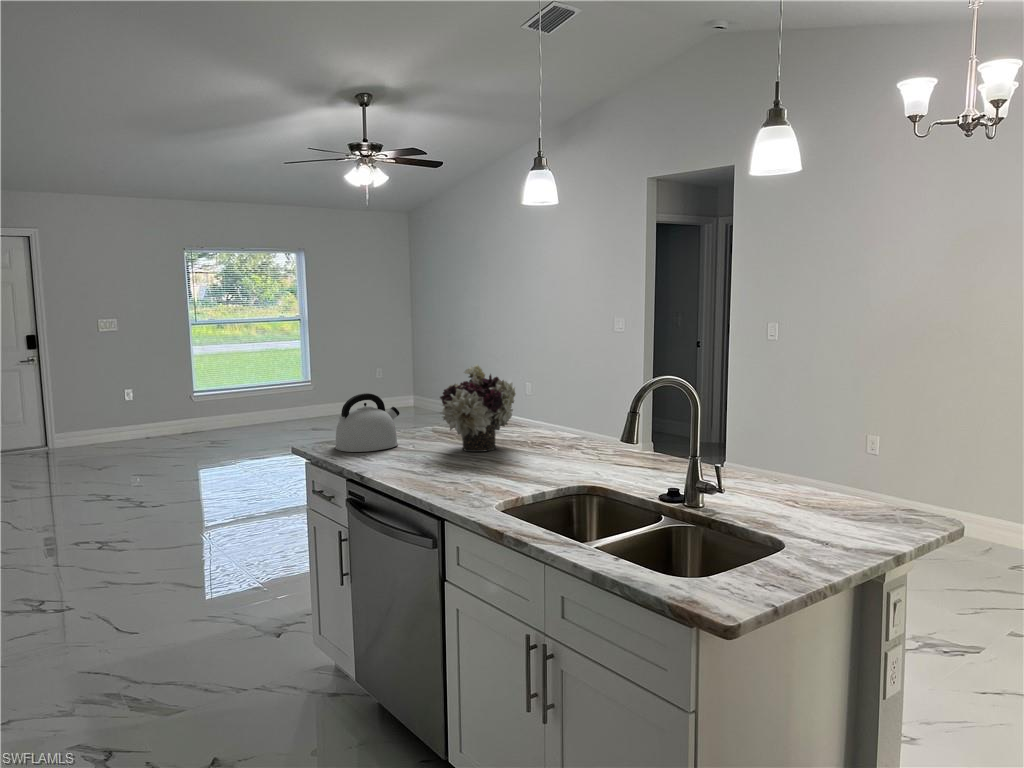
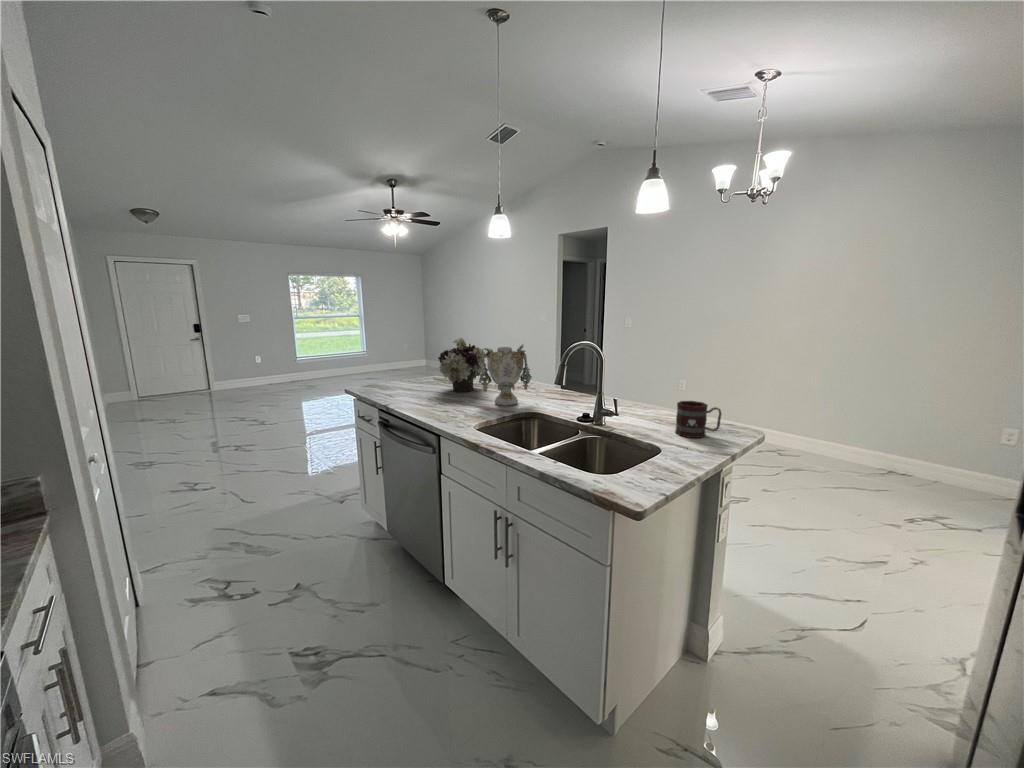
vase: none [504,377,589,475] -> present [479,344,532,406]
kettle: present [335,393,400,452] -> none [372,356,413,392]
mug: none [813,469,885,528] -> present [675,401,721,438]

